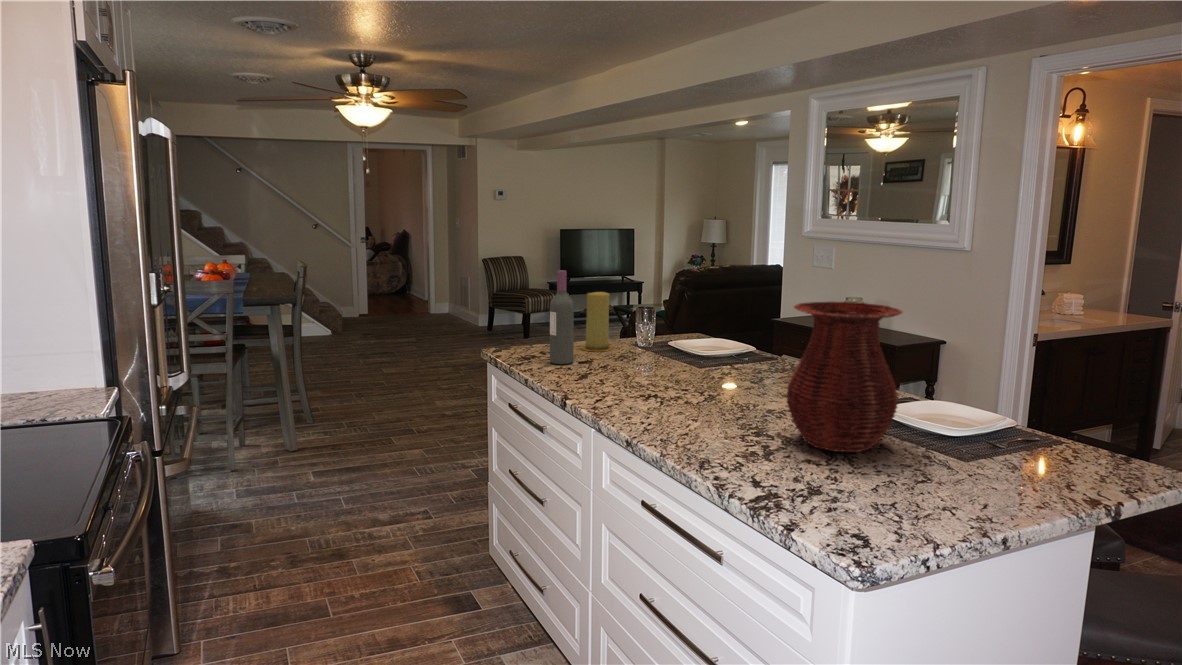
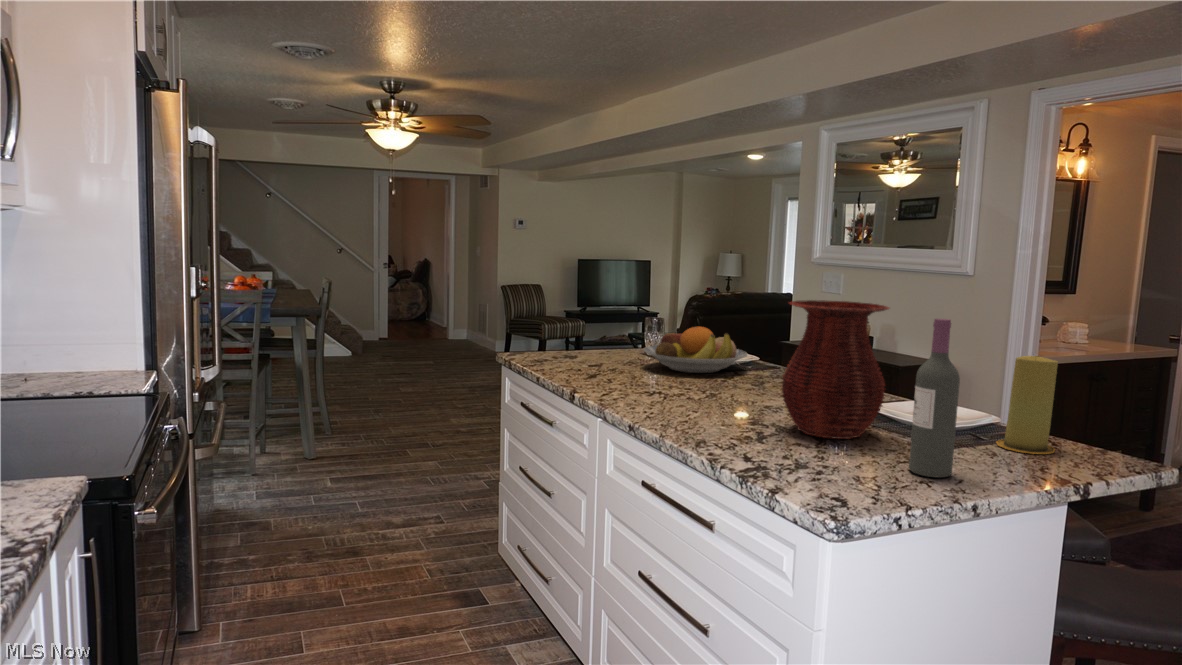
wine bottle: present [550,270,574,364] -> present [909,318,960,477]
candle: present [581,292,612,351] -> present [996,356,1058,454]
fruit bowl: none [635,319,743,368] -> present [644,326,747,373]

